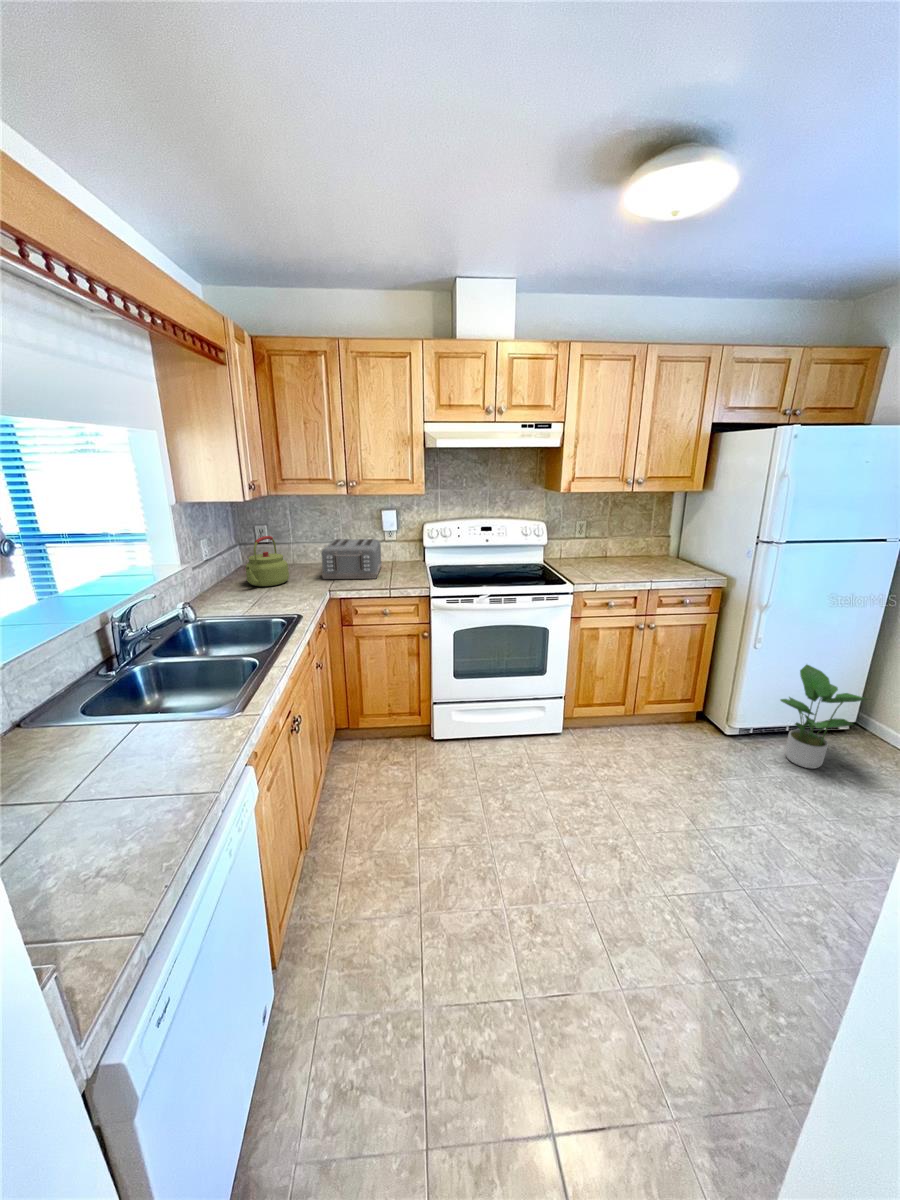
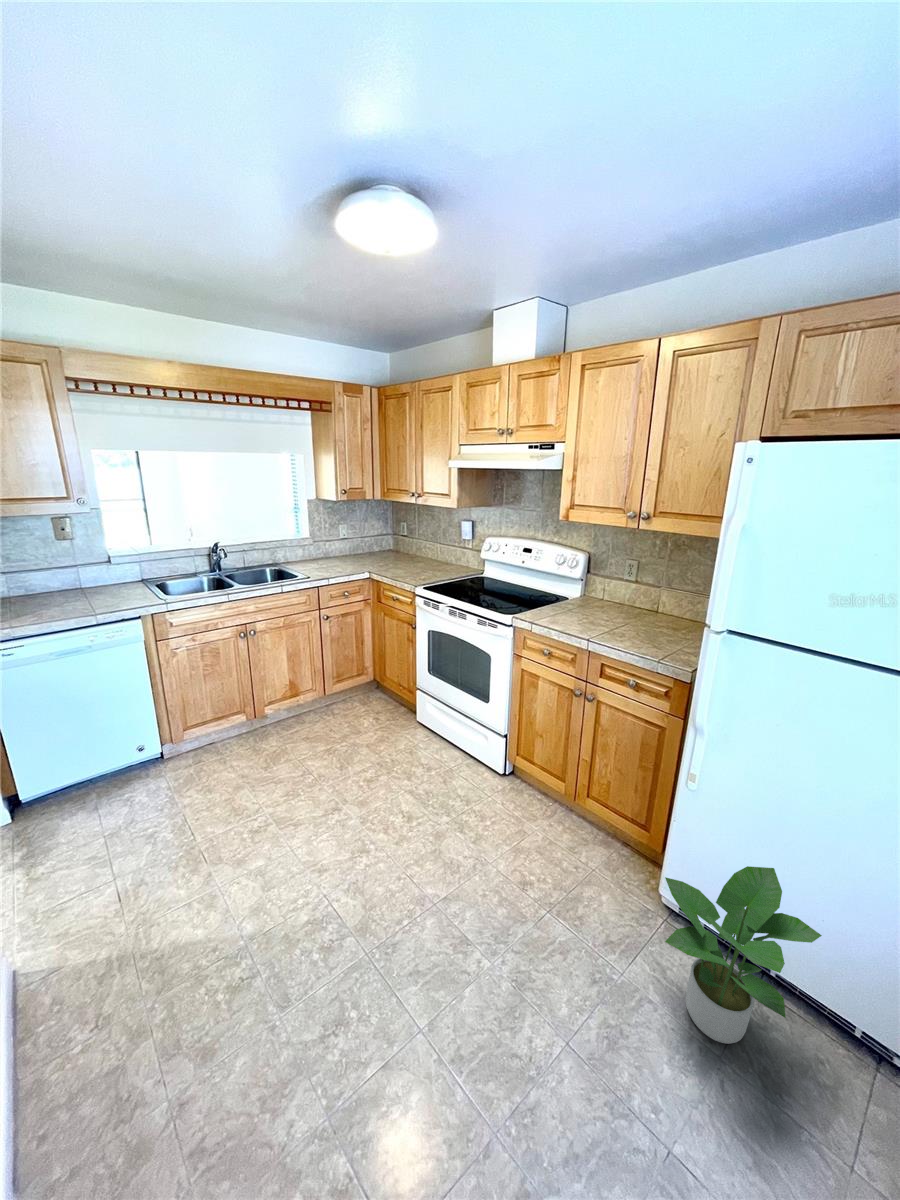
kettle: present [246,536,289,586] -> none [346,526,383,561]
toaster: present [321,539,382,579] -> none [393,538,452,572]

